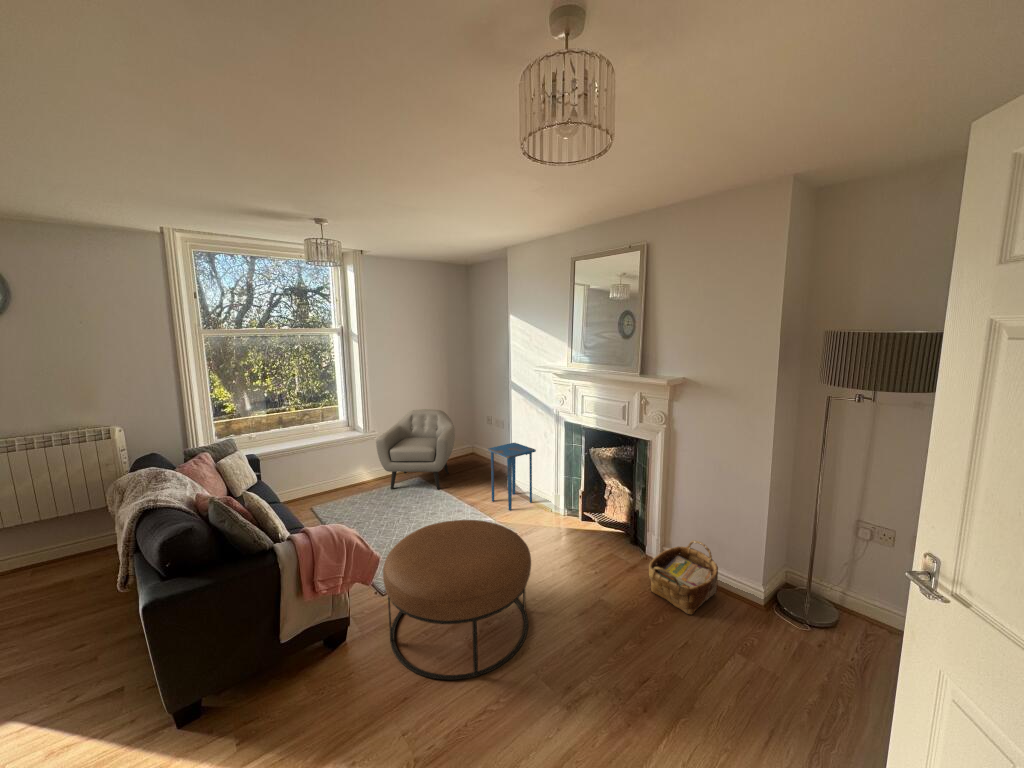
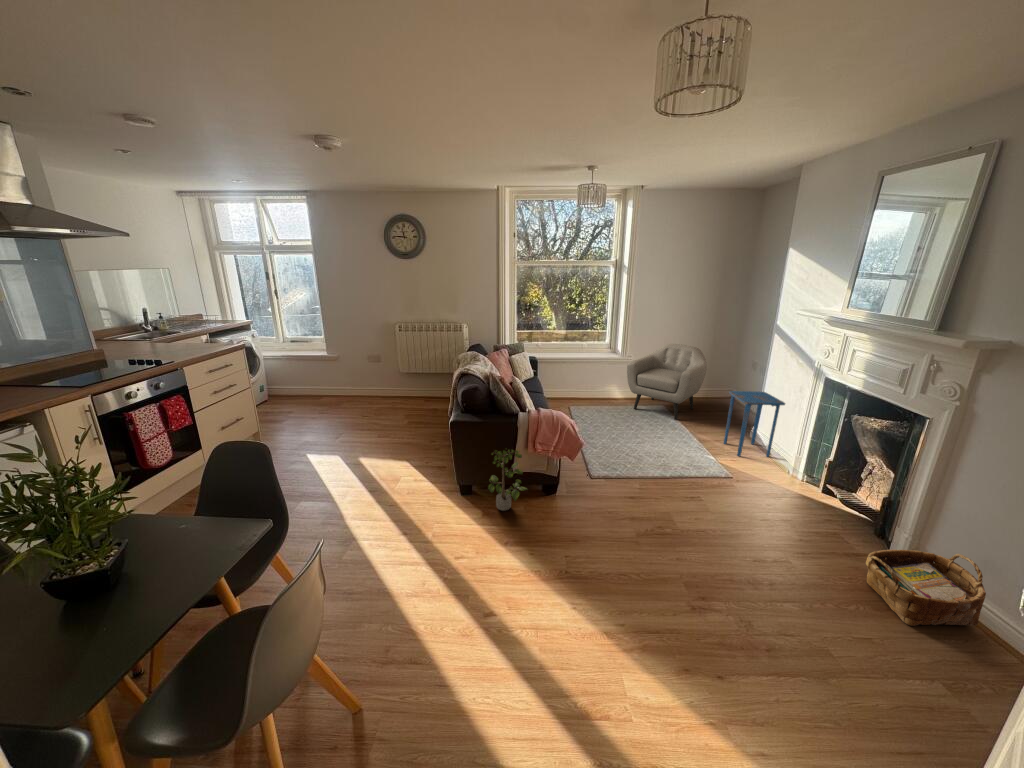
ottoman: present [383,520,531,680] -> none [582,436,714,559]
potted plant: none [238,602,313,714] -> present [488,450,527,511]

